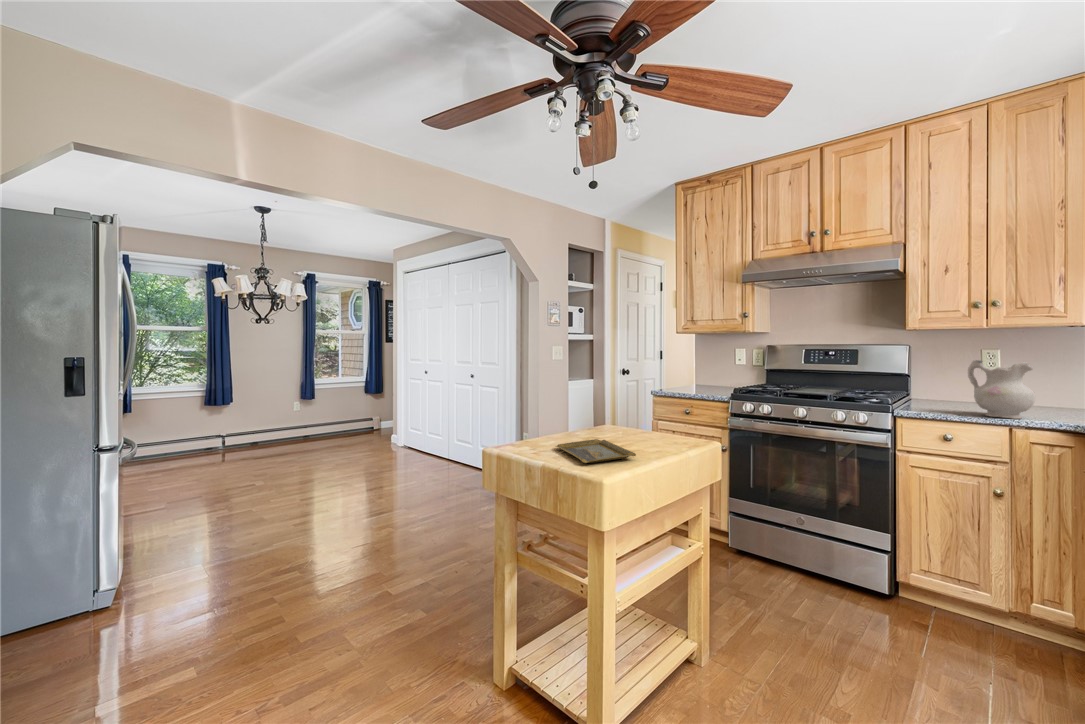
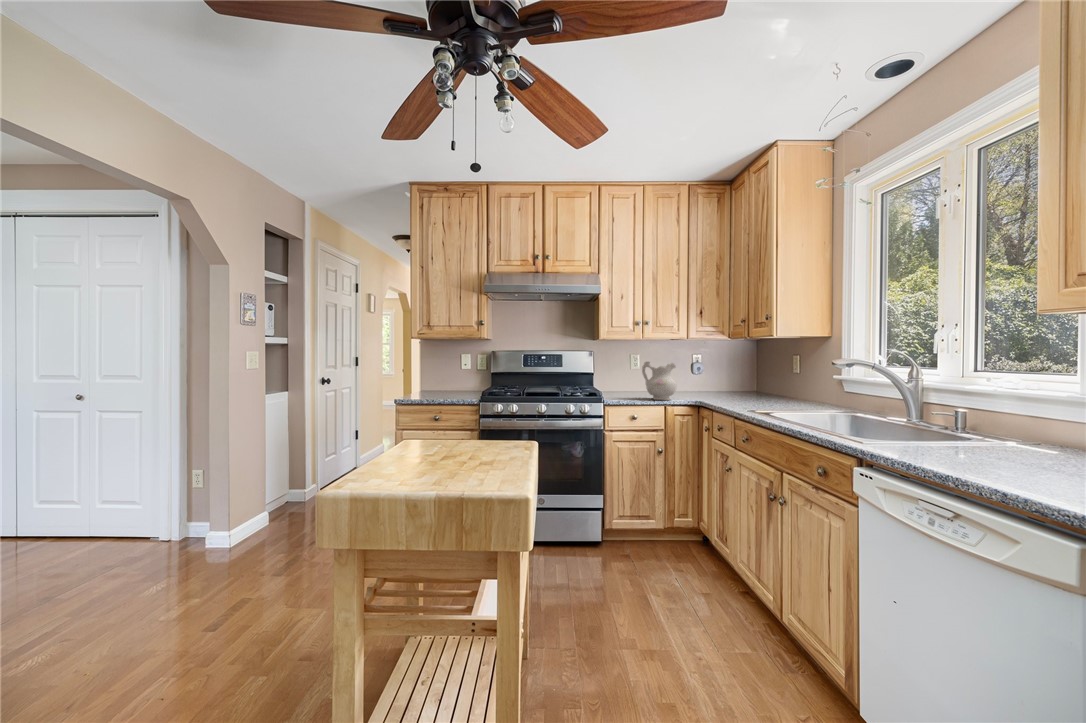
tray: present [556,439,636,463] -> none [400,448,507,474]

